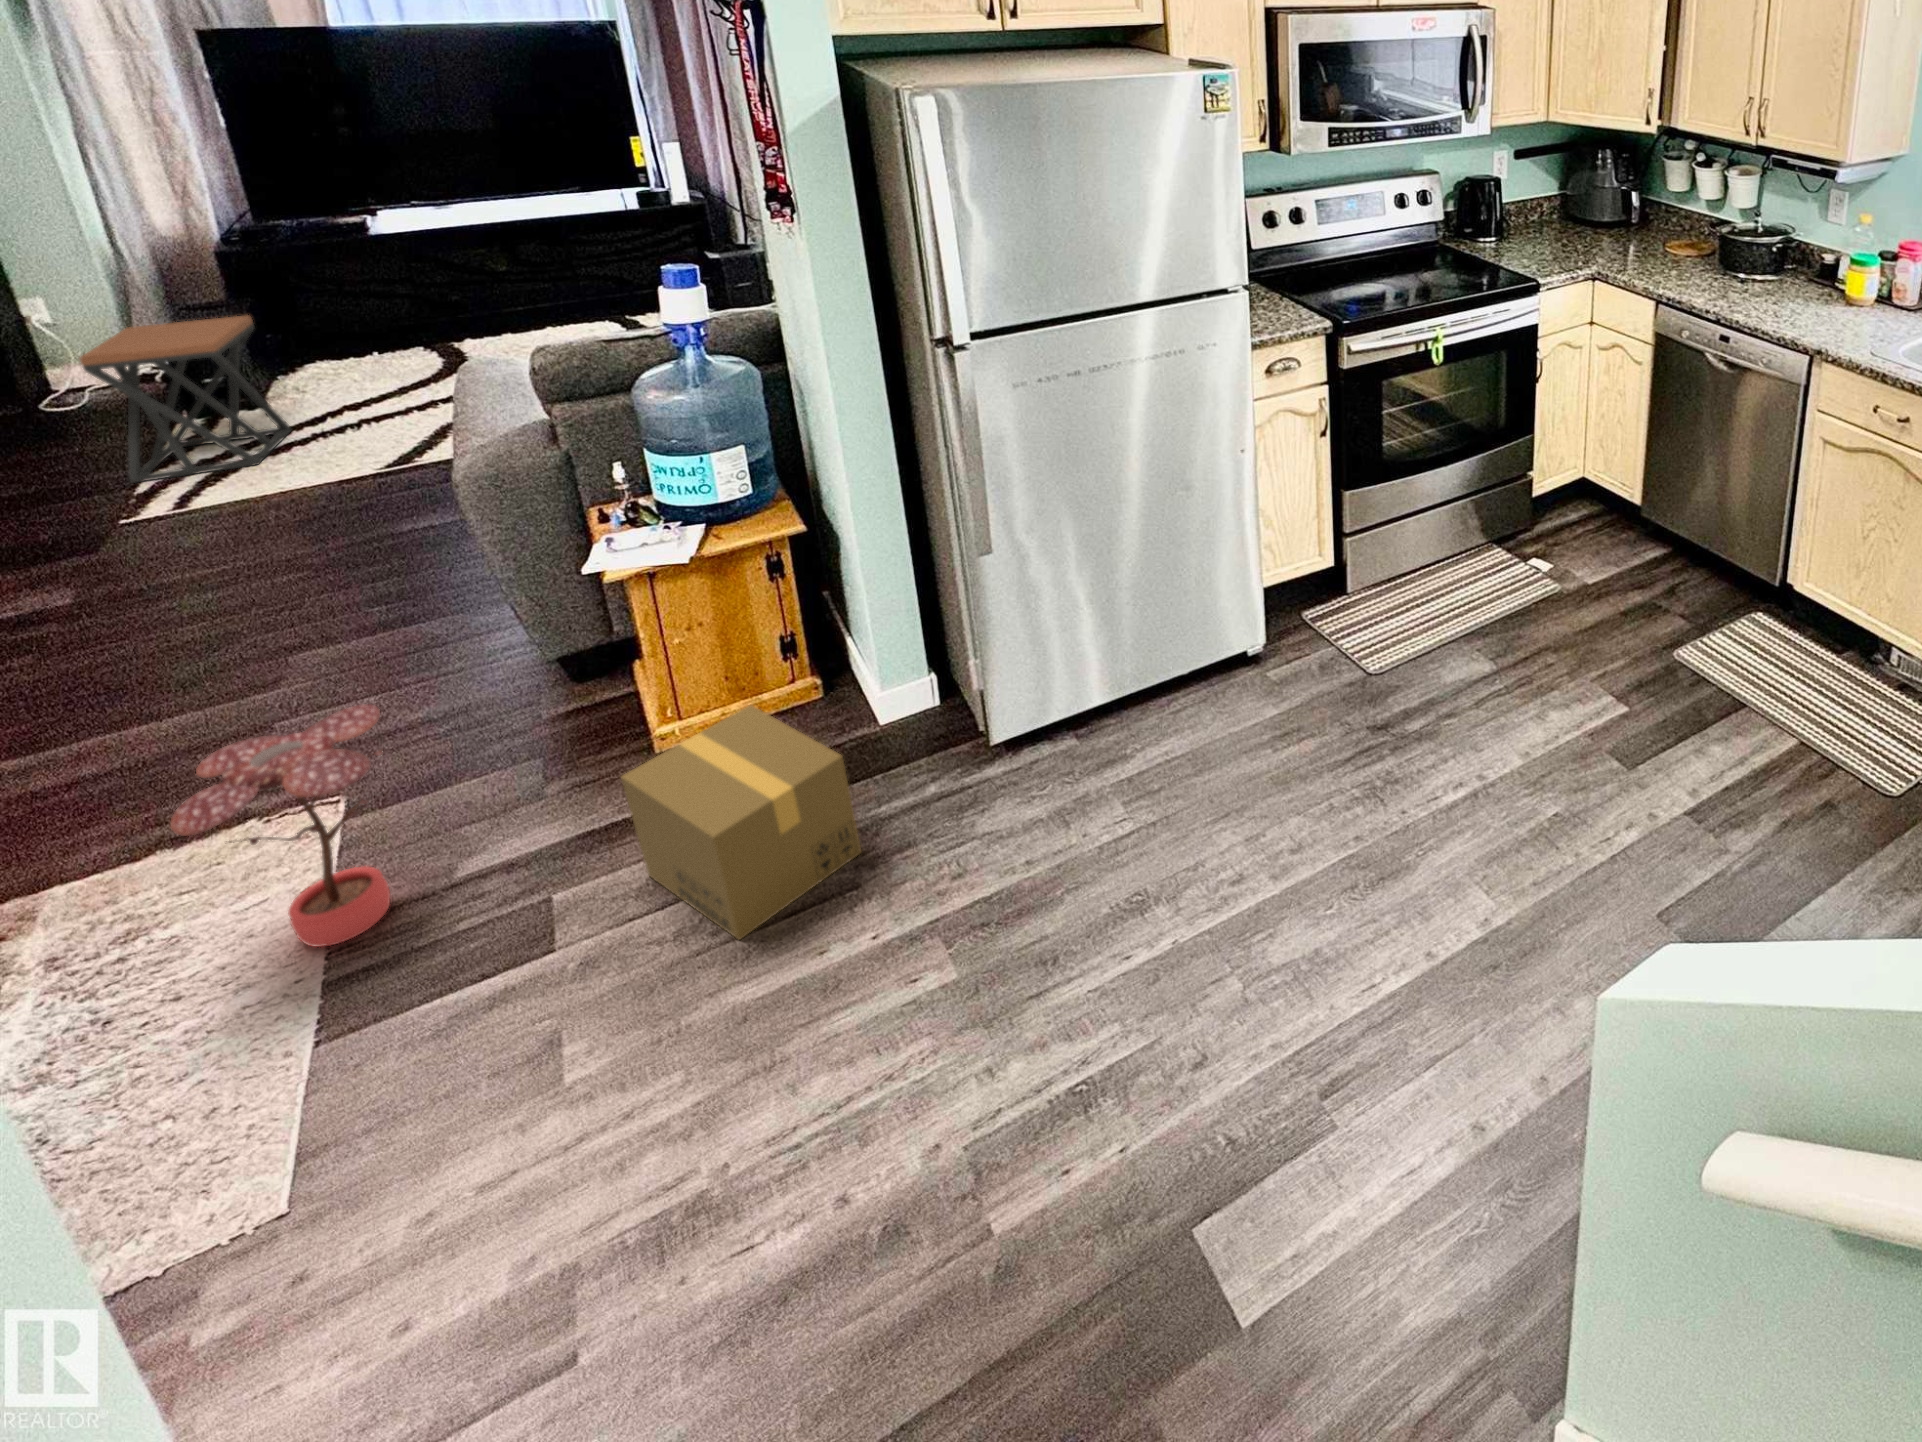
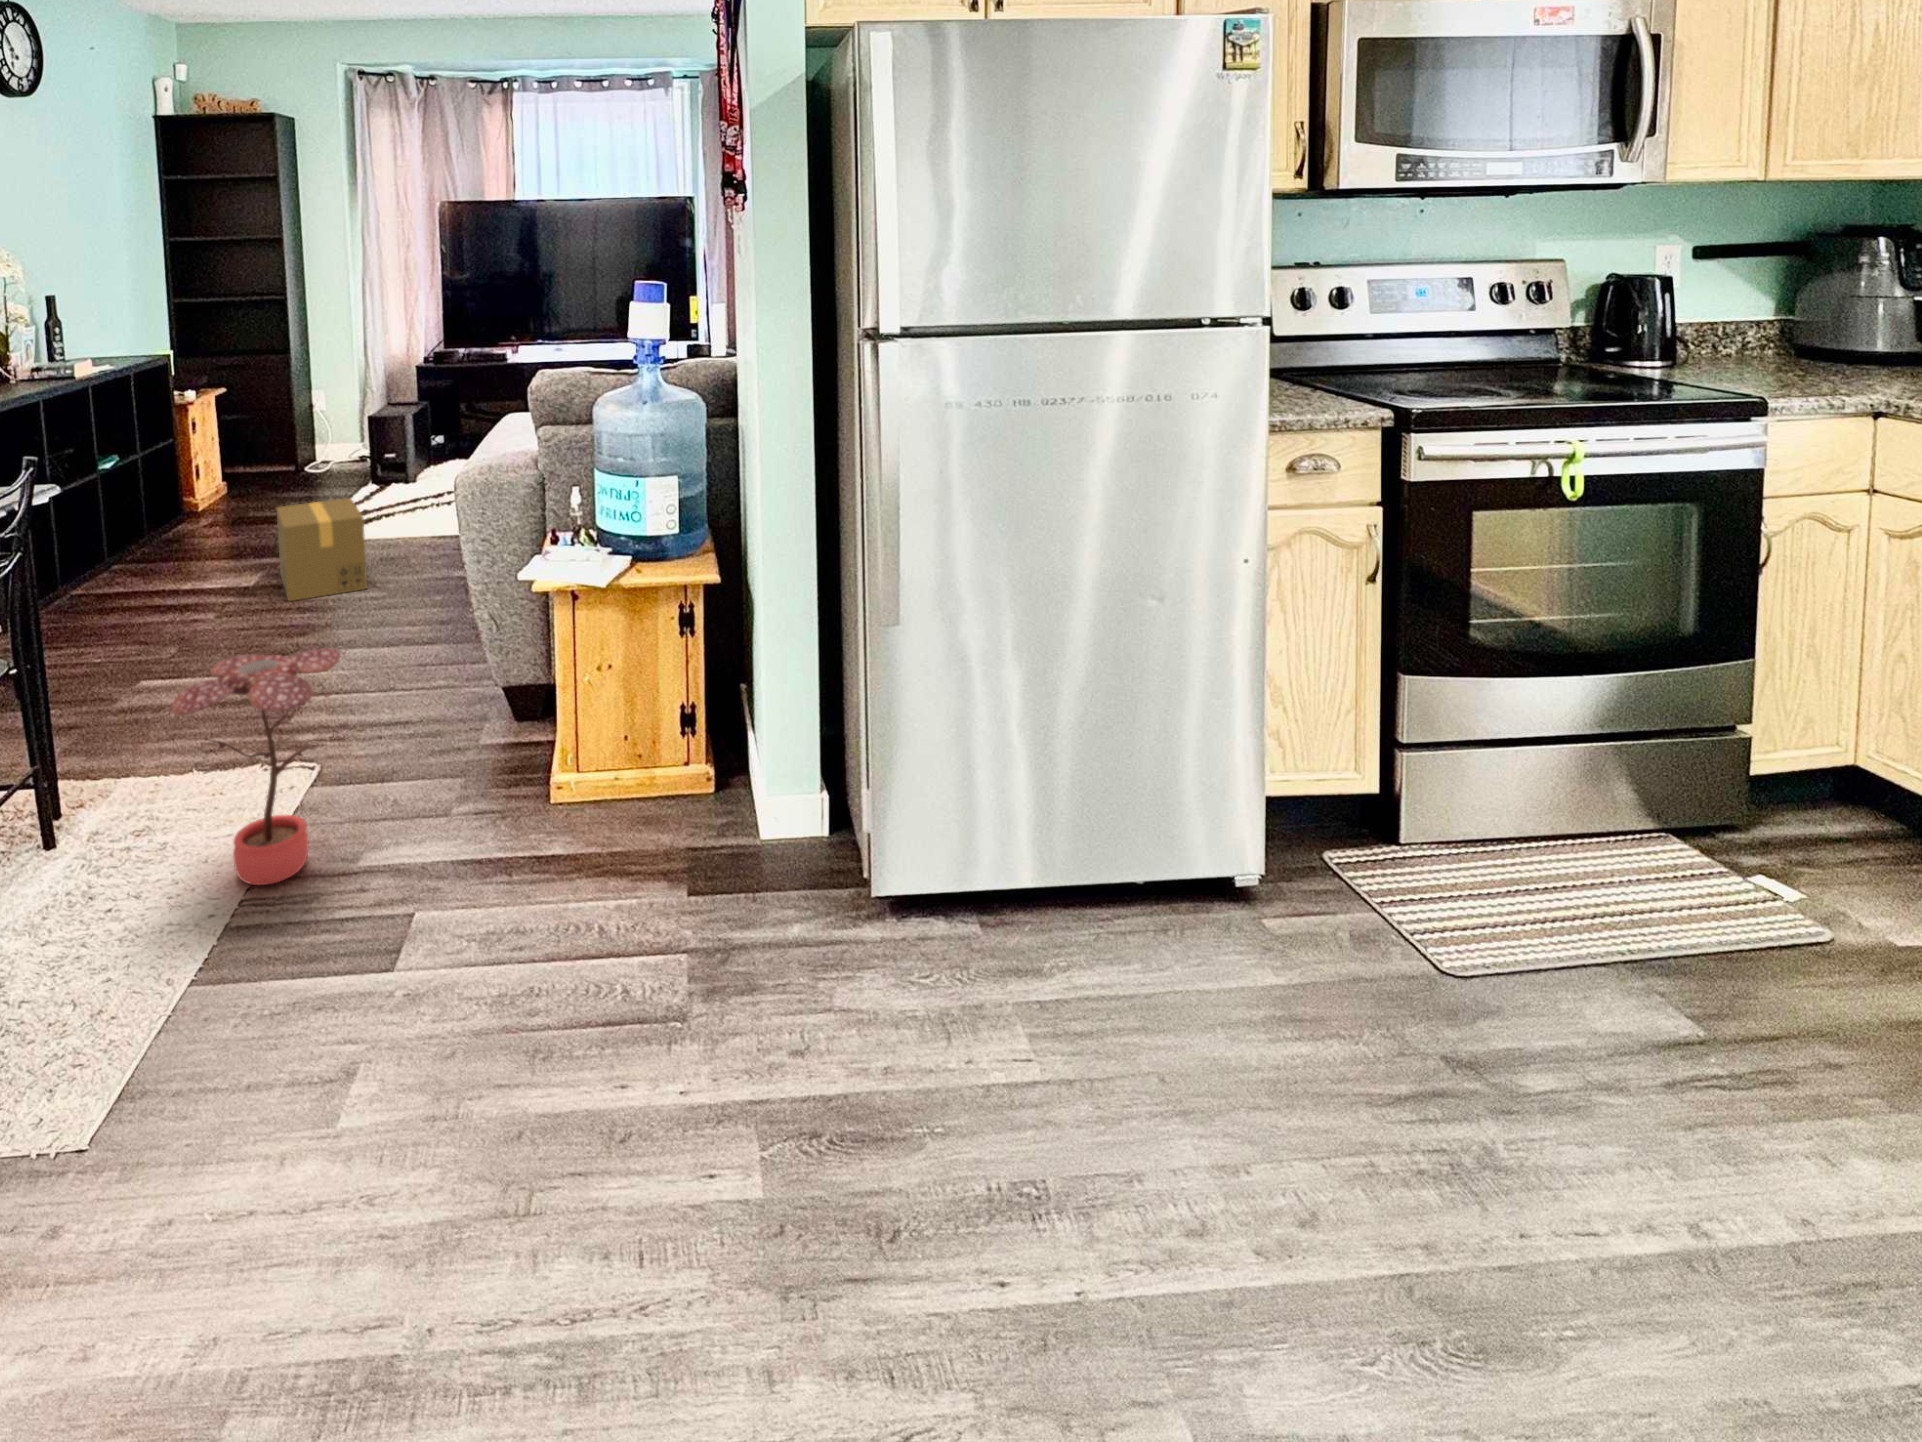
stool: present [80,315,291,483] -> none [317,402,420,518]
cardboard box: present [621,705,861,940] -> present [276,498,367,601]

